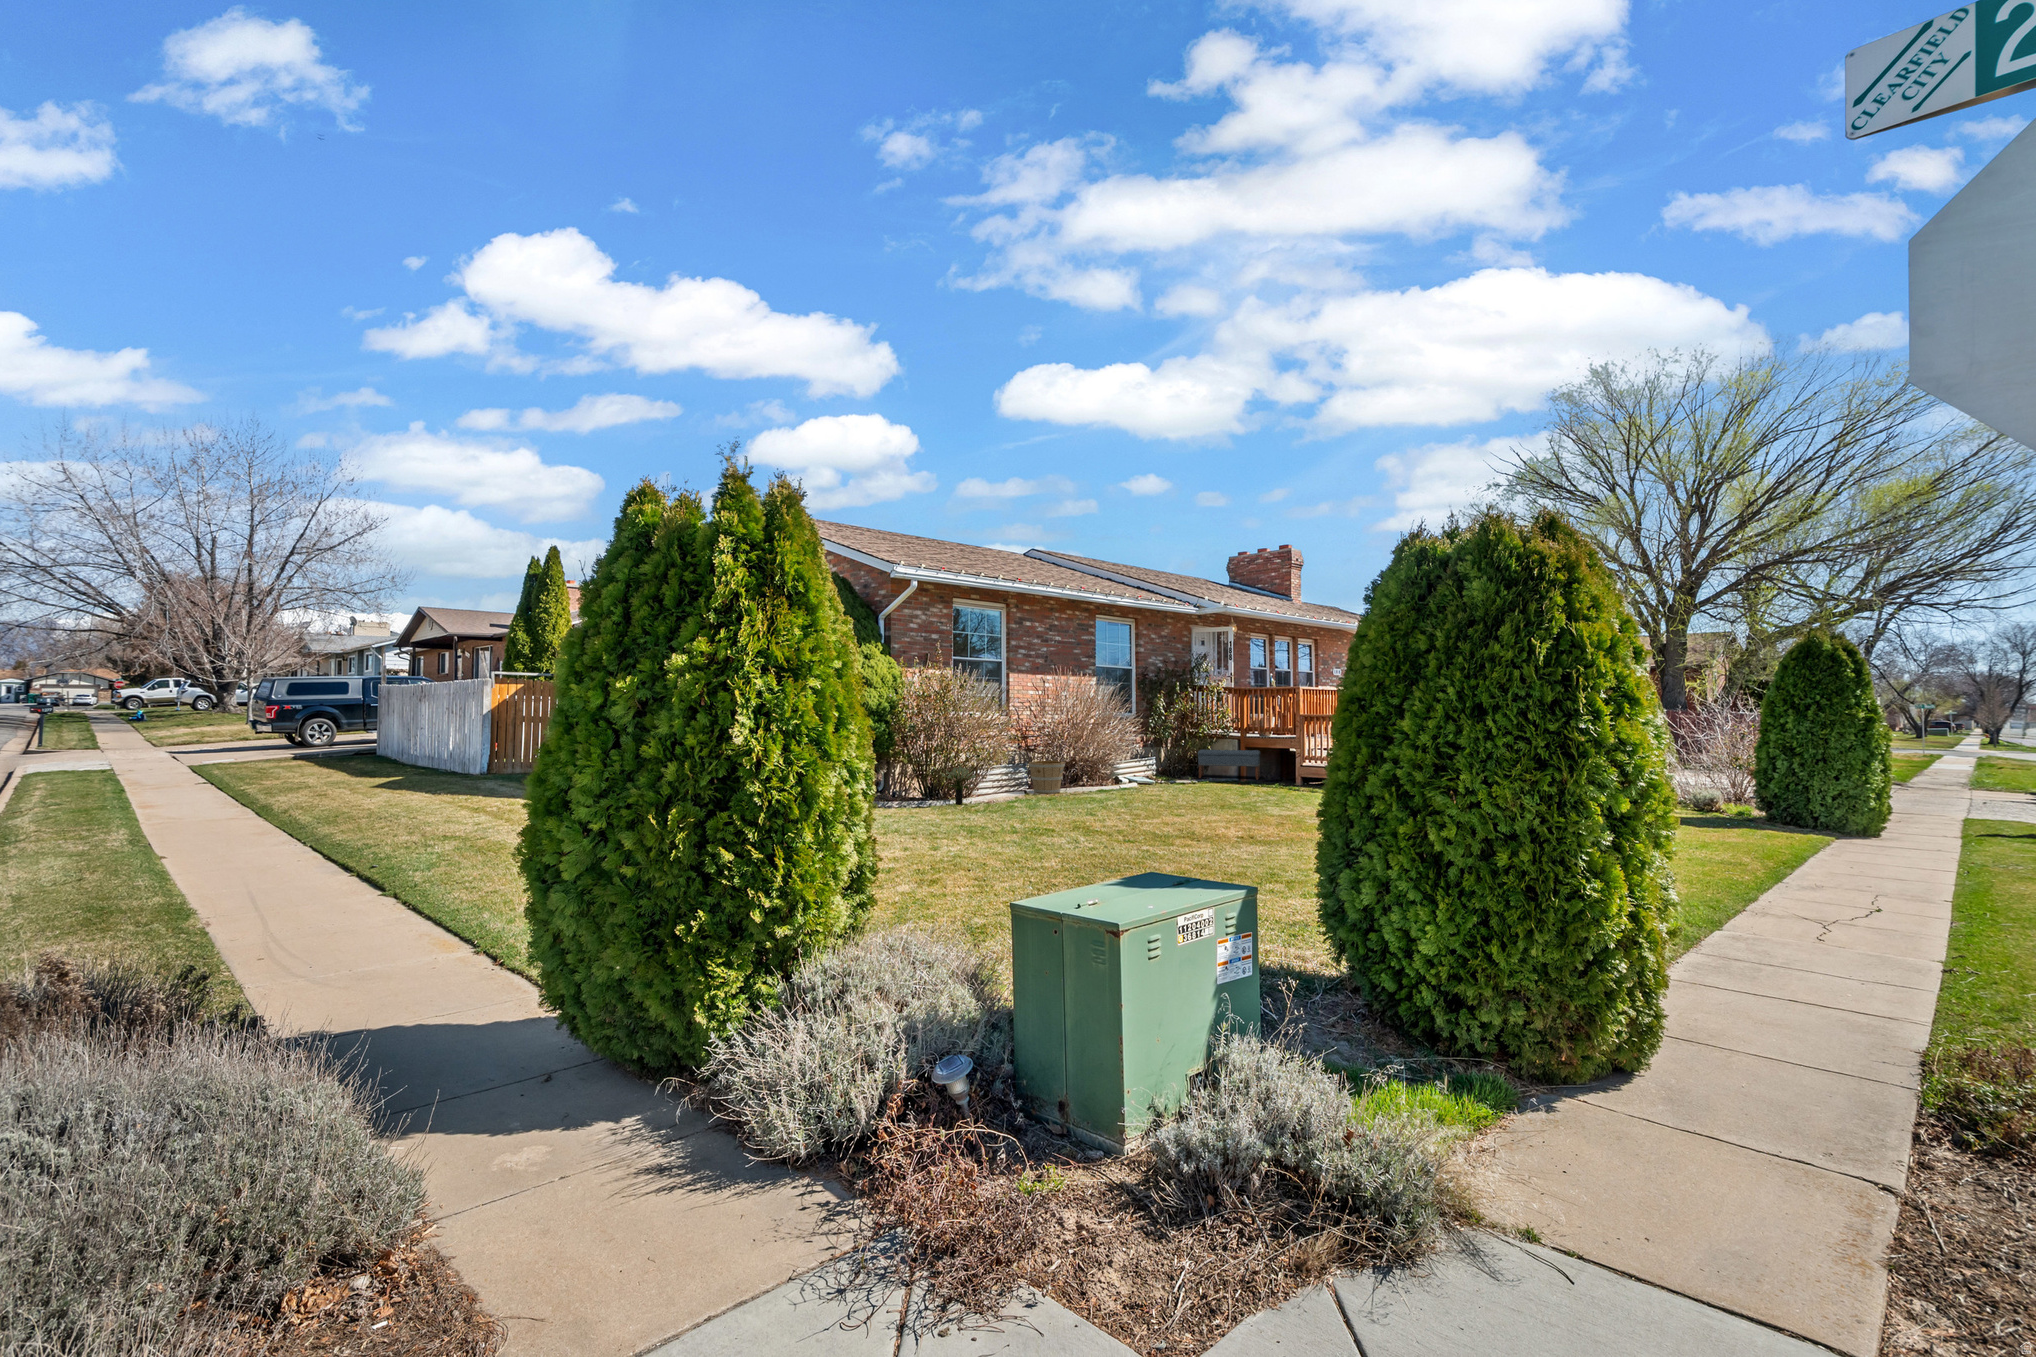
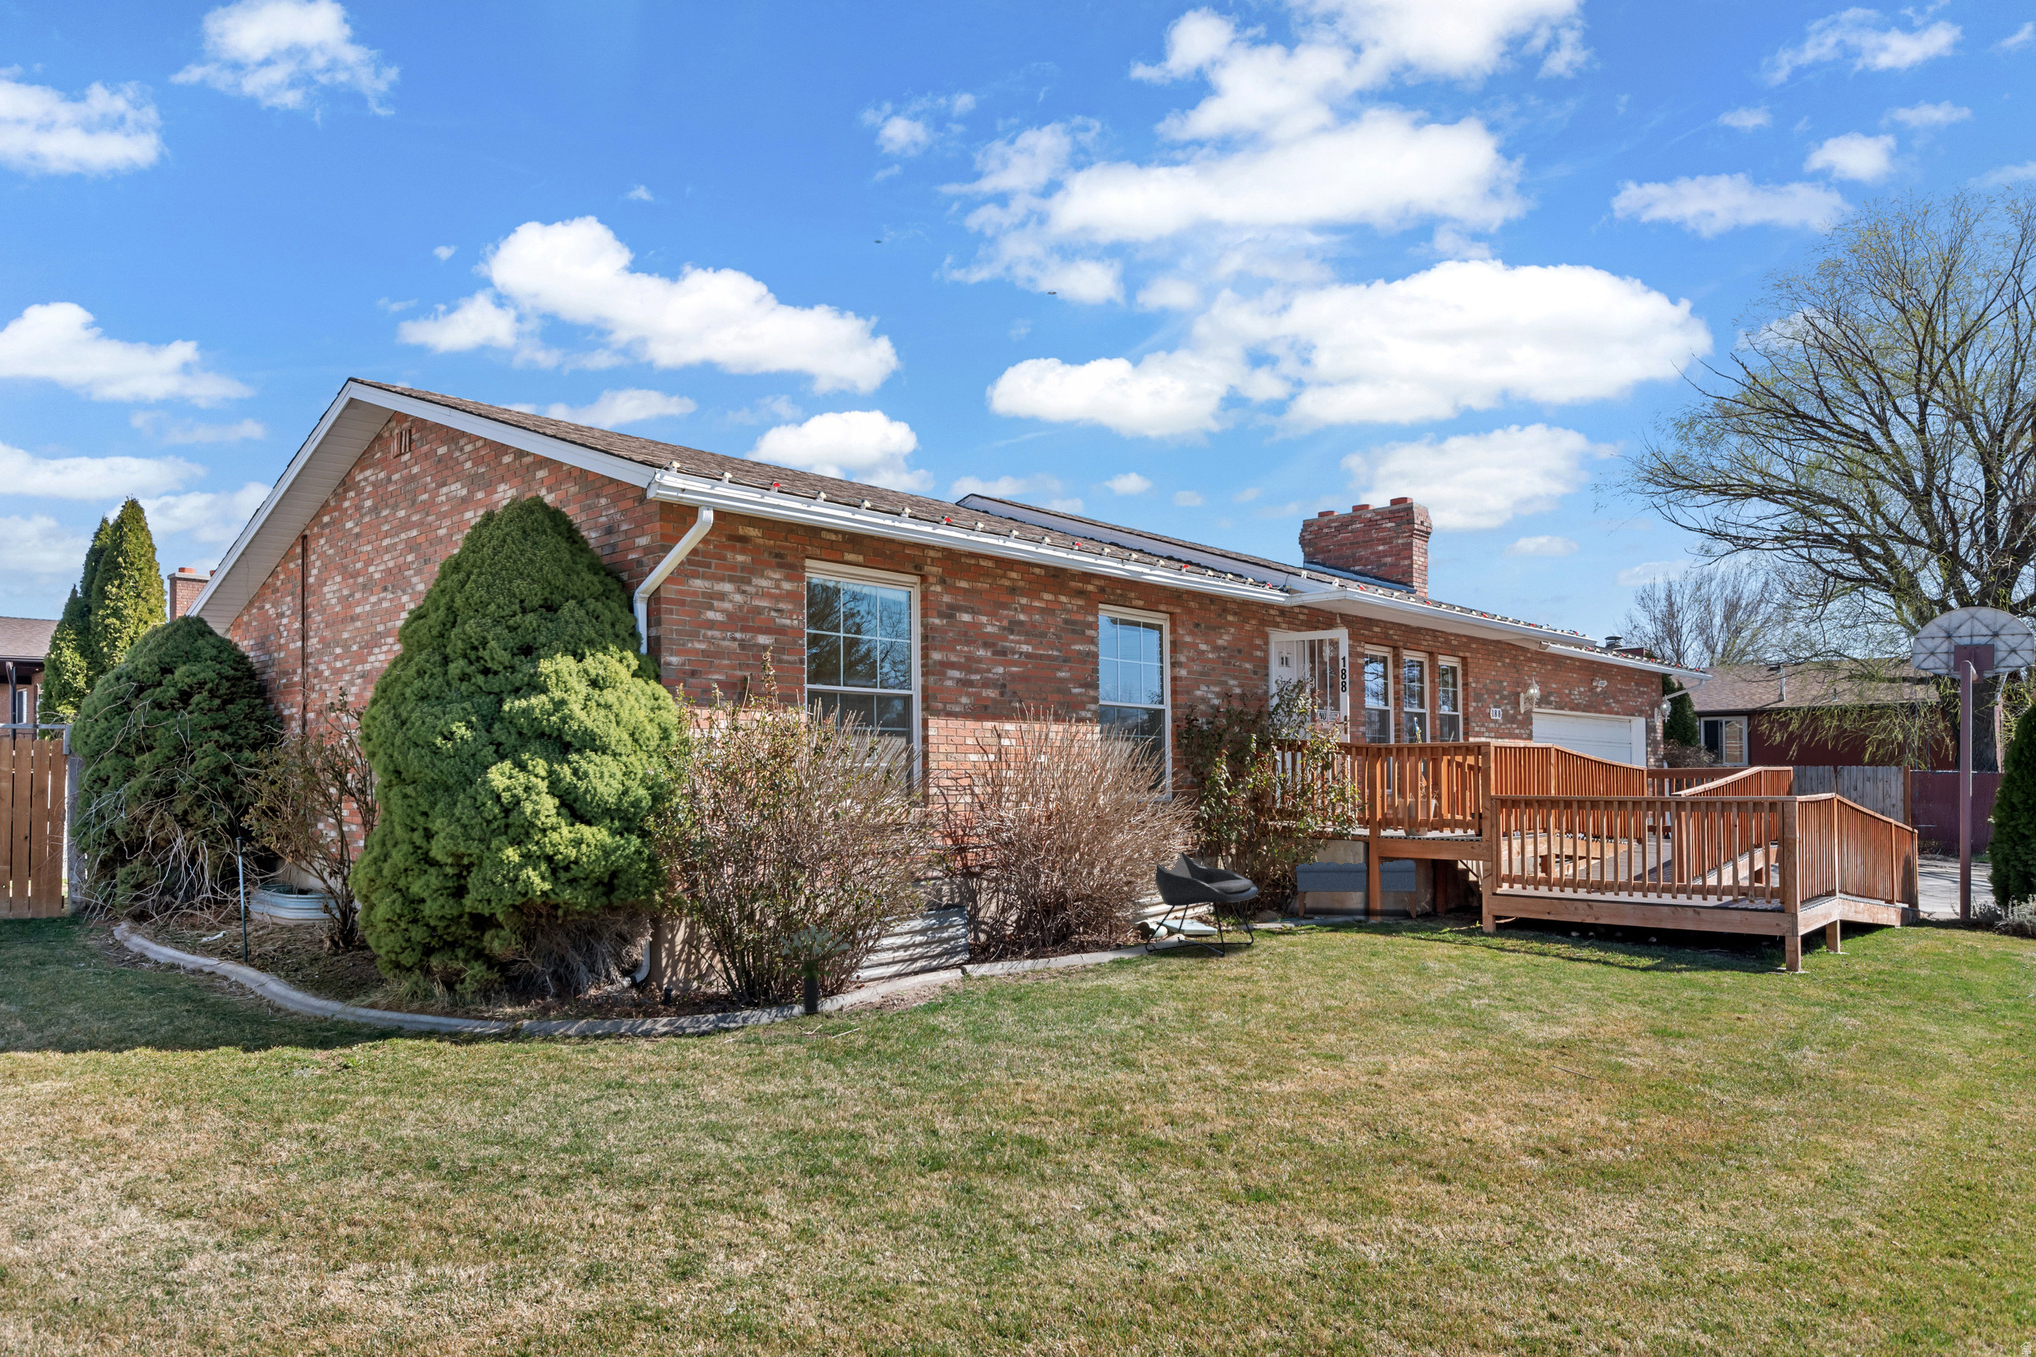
lounge chair: none [1113,733,1170,791] -> present [1145,852,1259,957]
wooden bucket: present [1029,760,1065,794] -> none [969,896,1046,970]

